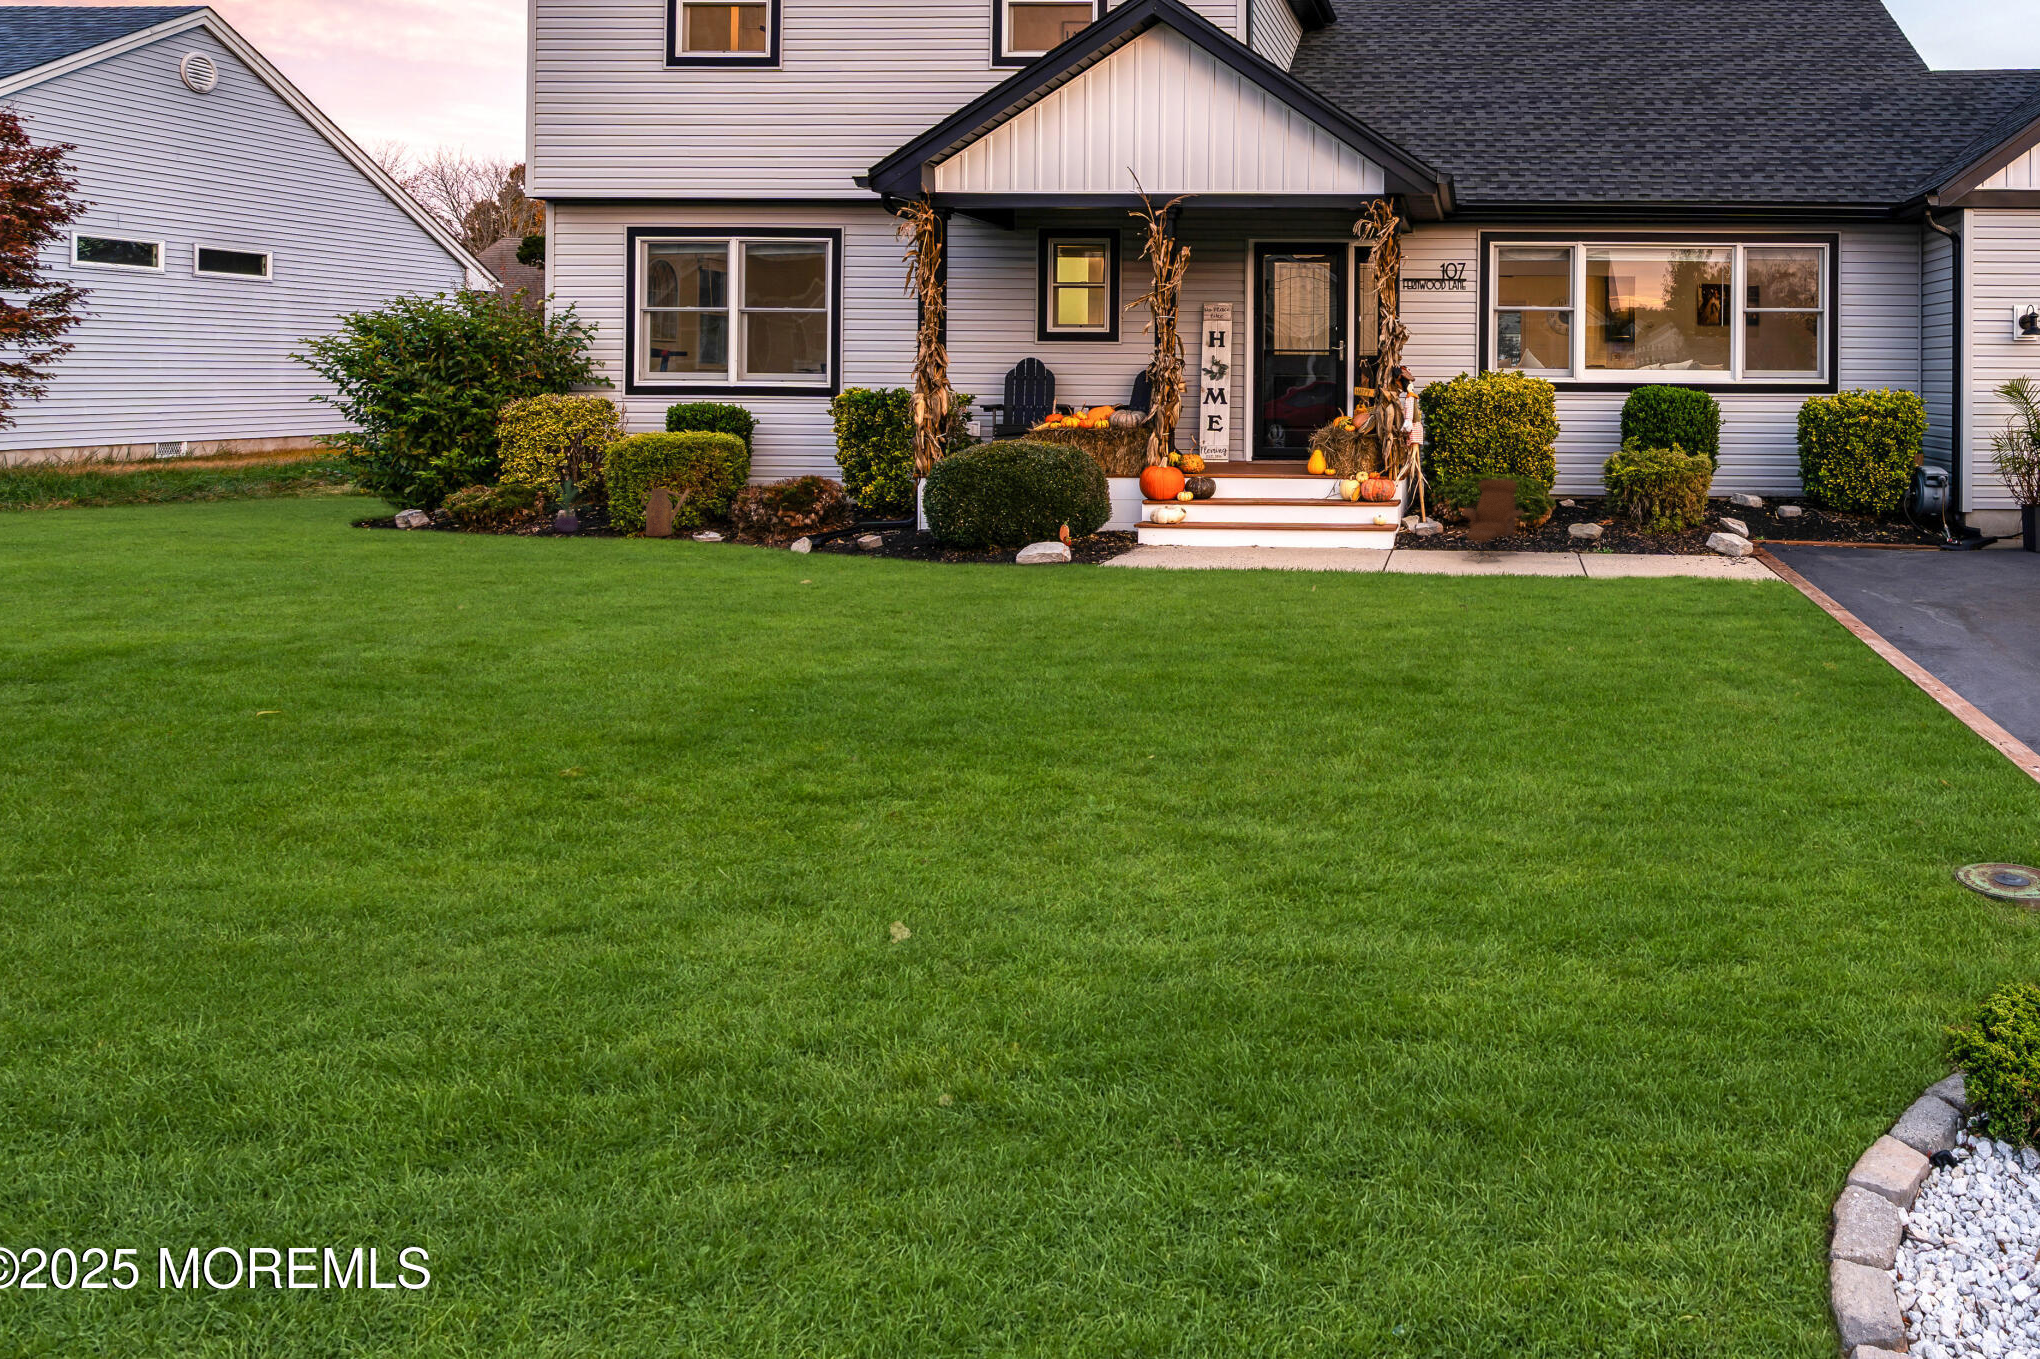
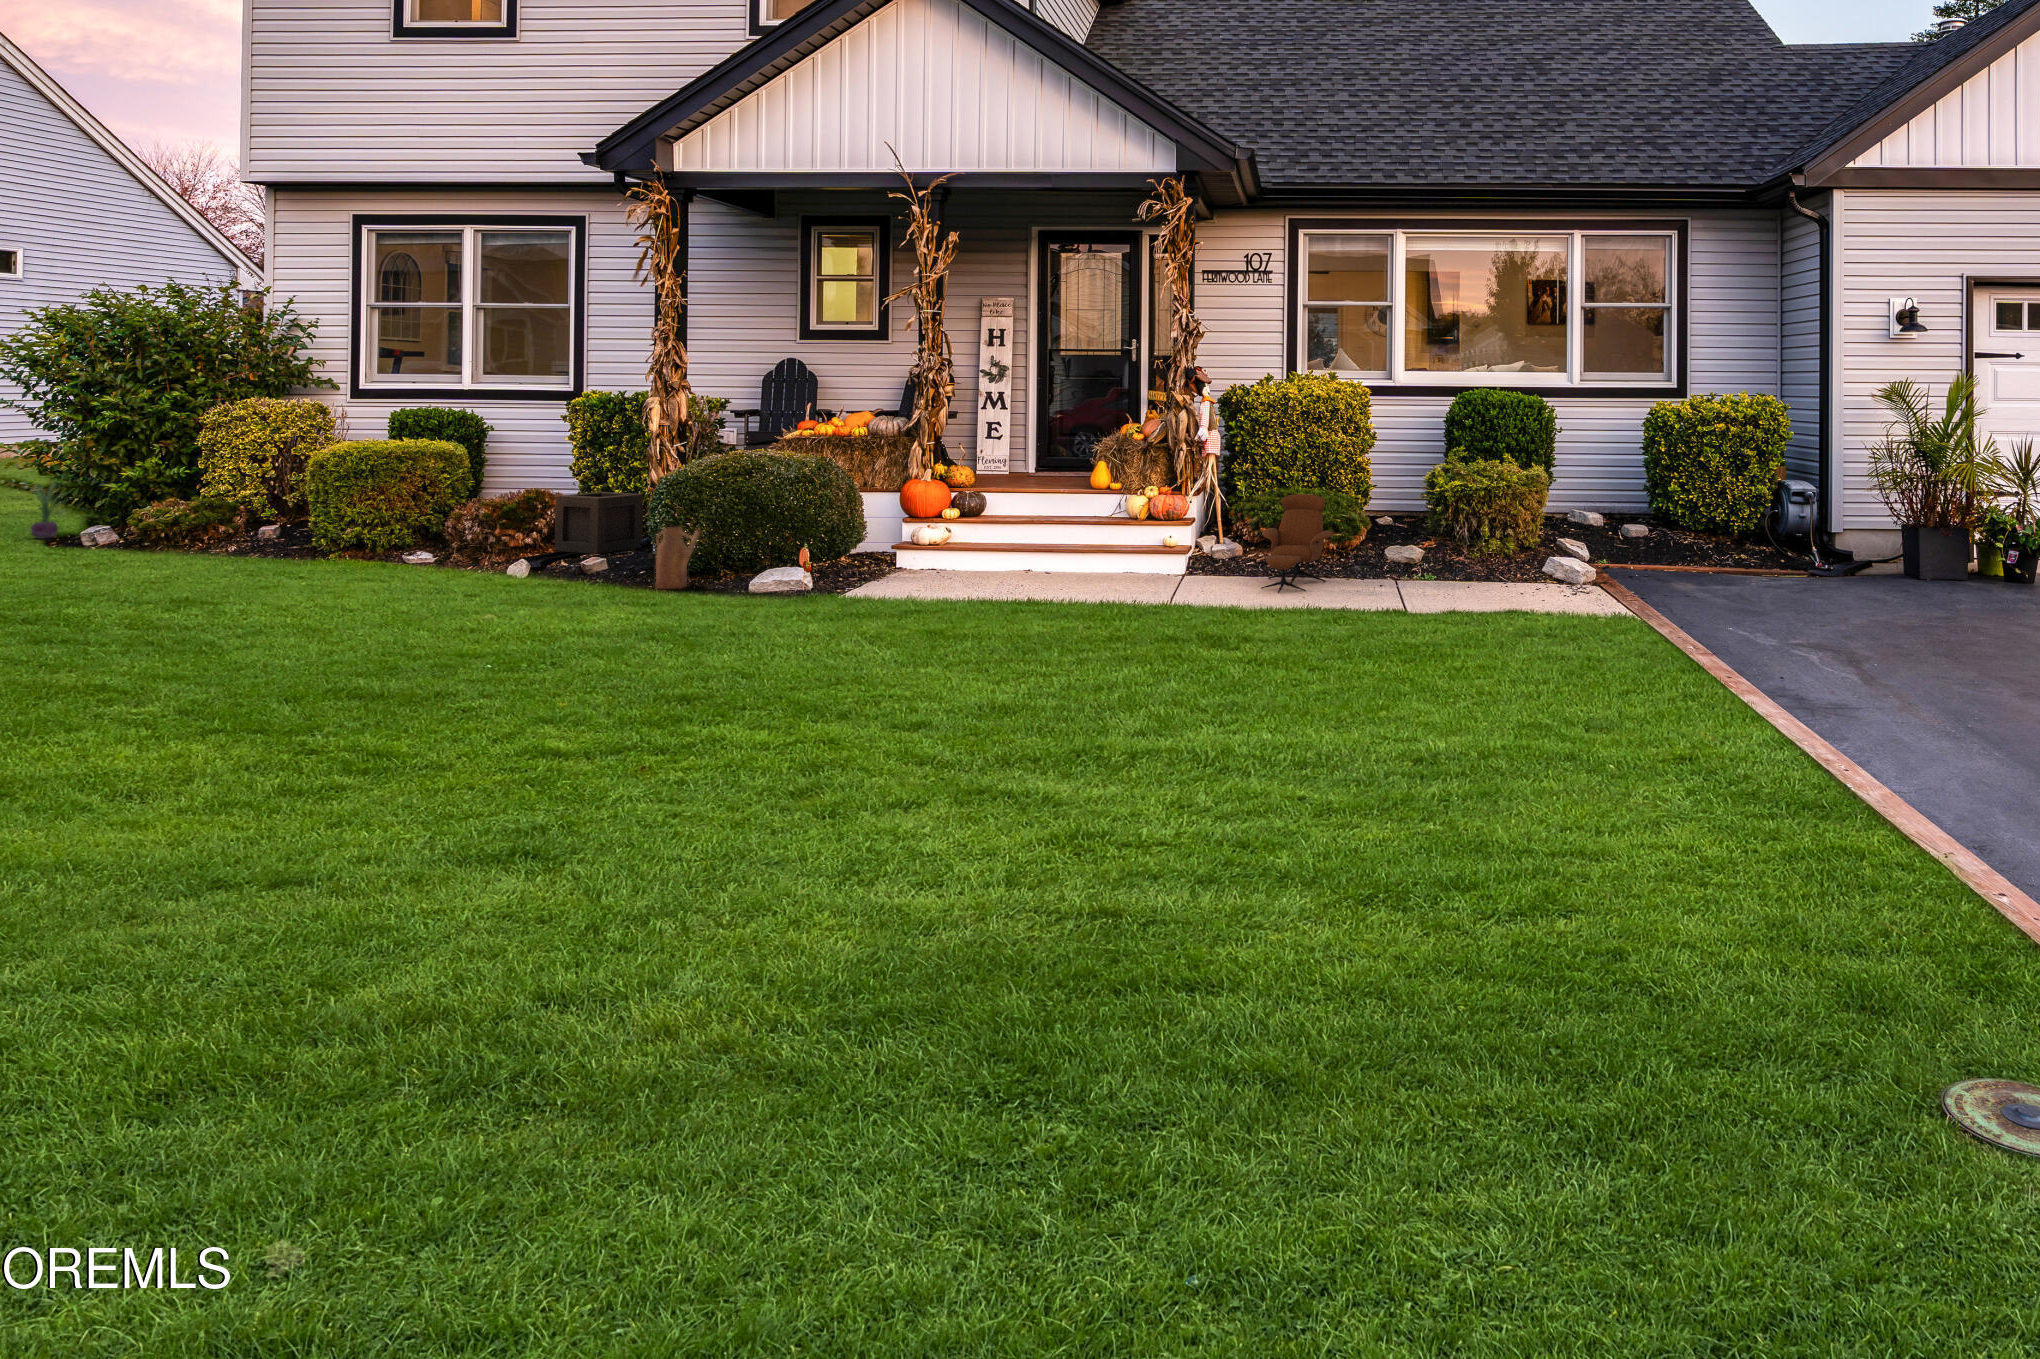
wooden crate: none [826,479,903,534] -> present [555,492,643,554]
decorative plant: present [555,480,587,532] -> present [30,483,62,539]
watering can: present [642,488,690,536] -> present [656,527,701,589]

